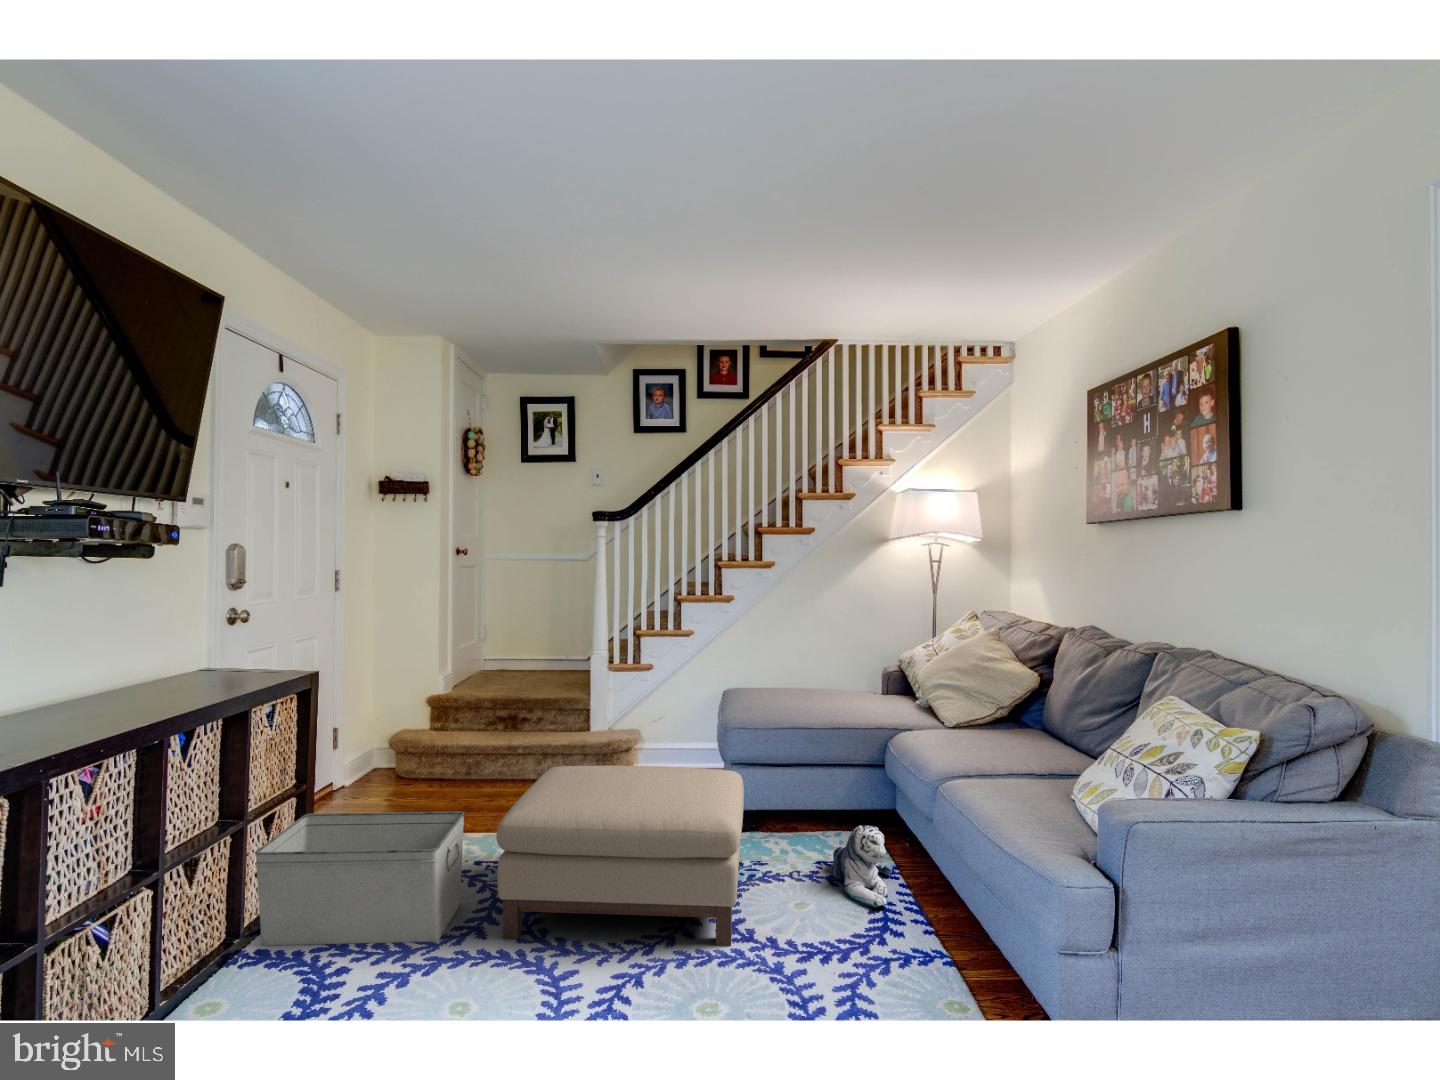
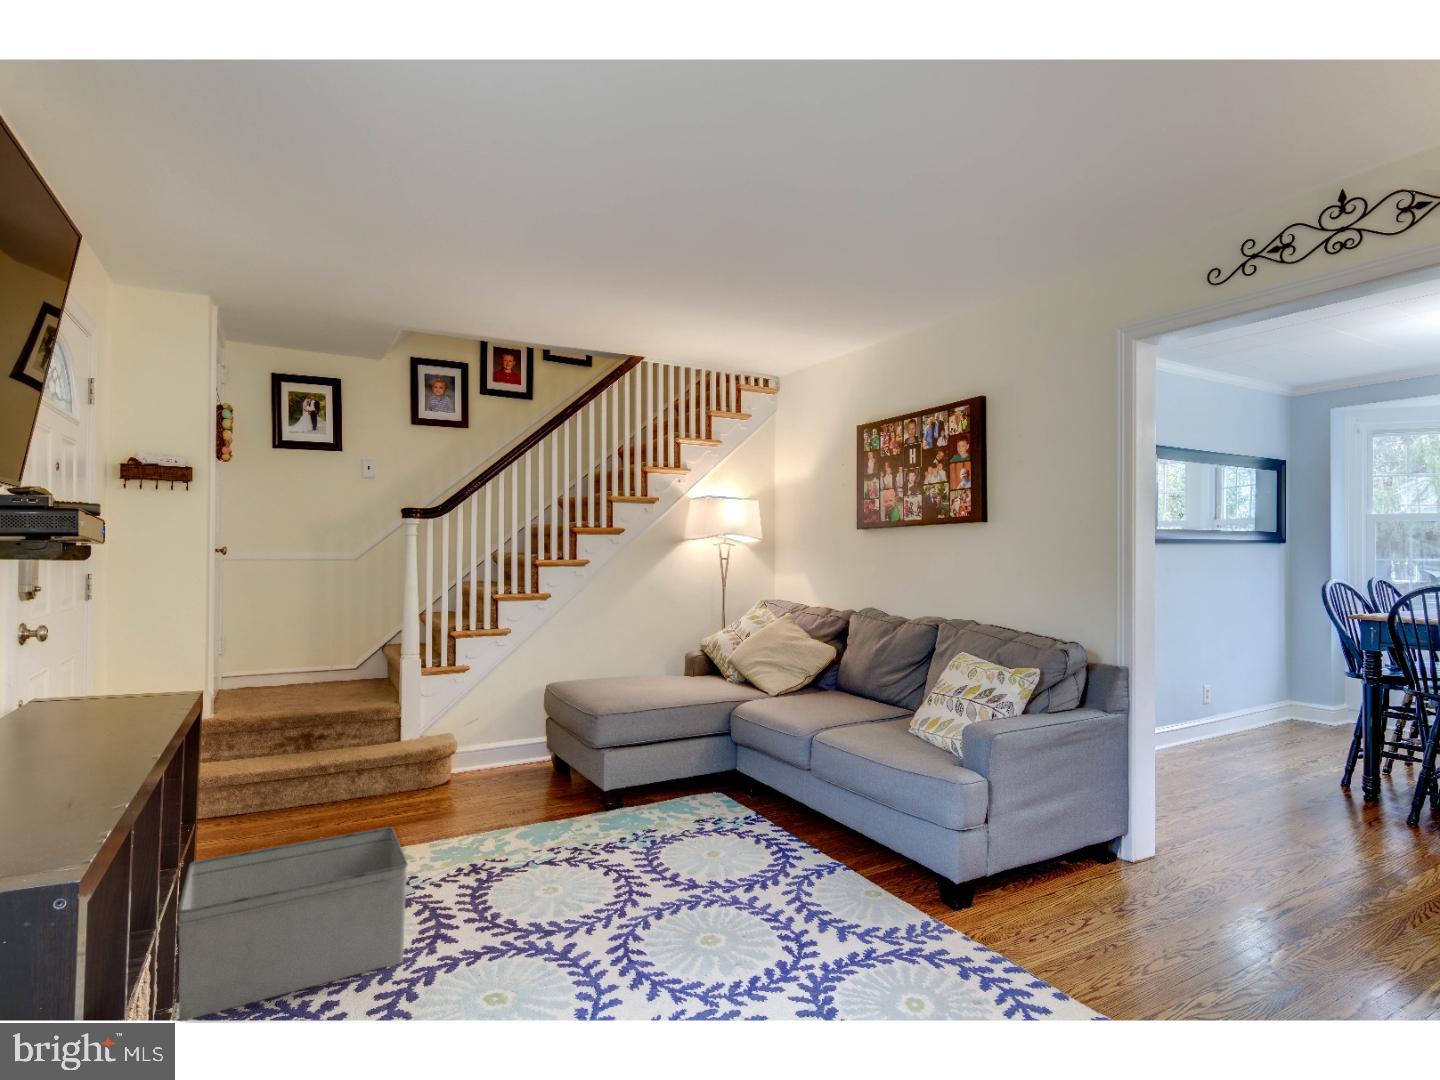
ottoman: present [496,765,744,946] -> none [450,750,693,943]
plush toy: present [832,825,891,908] -> none [712,780,777,845]

